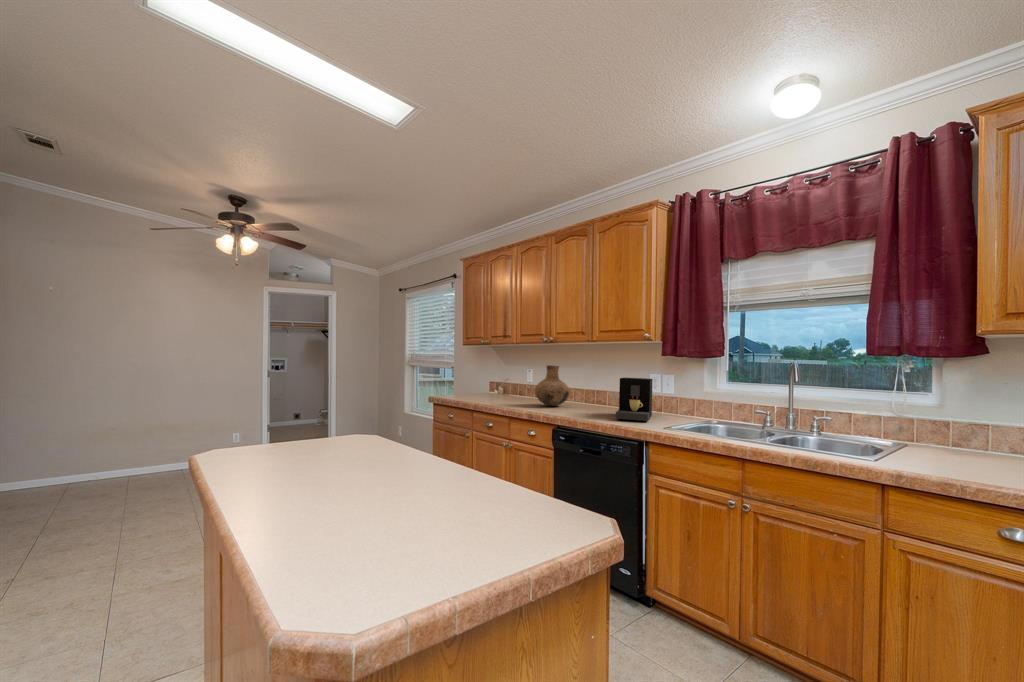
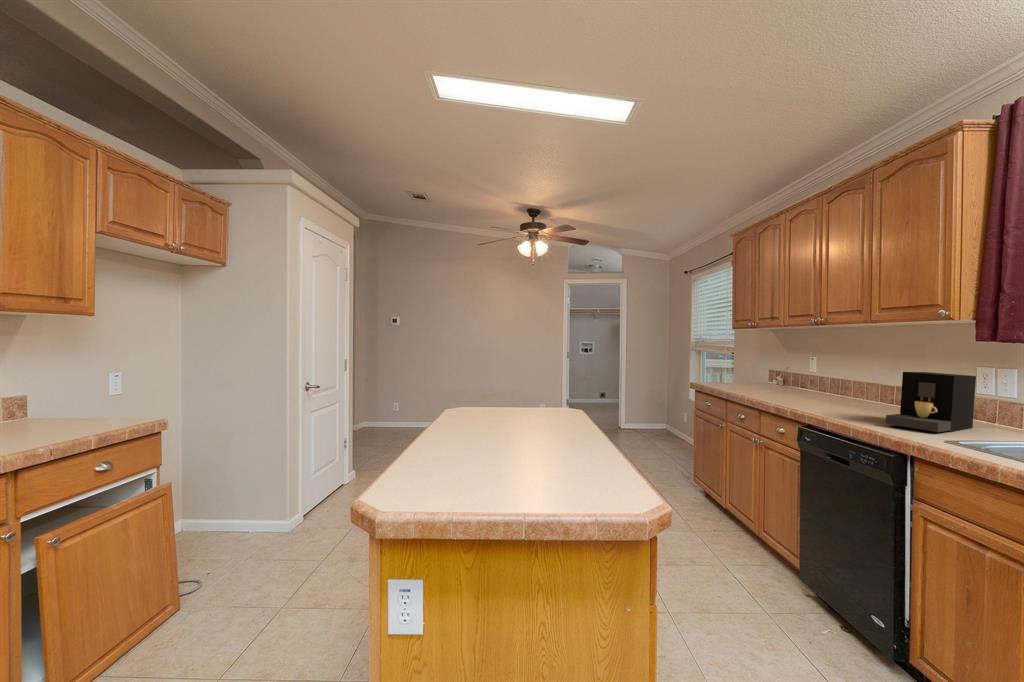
vase: present [535,365,570,406] -> none [799,353,851,403]

